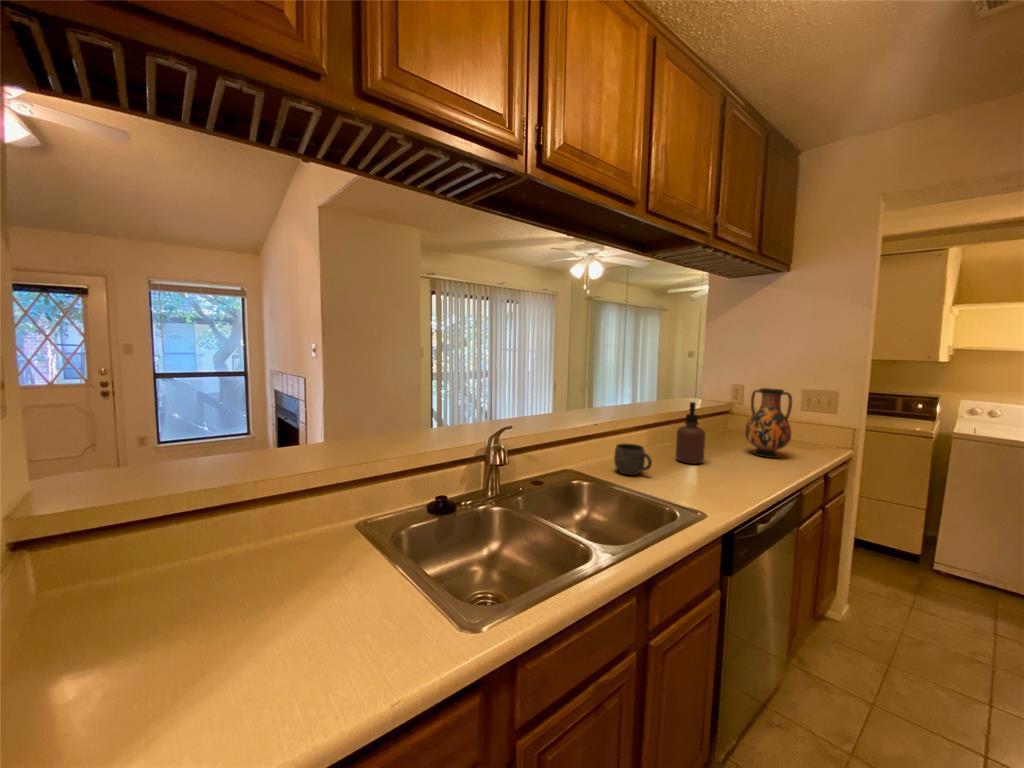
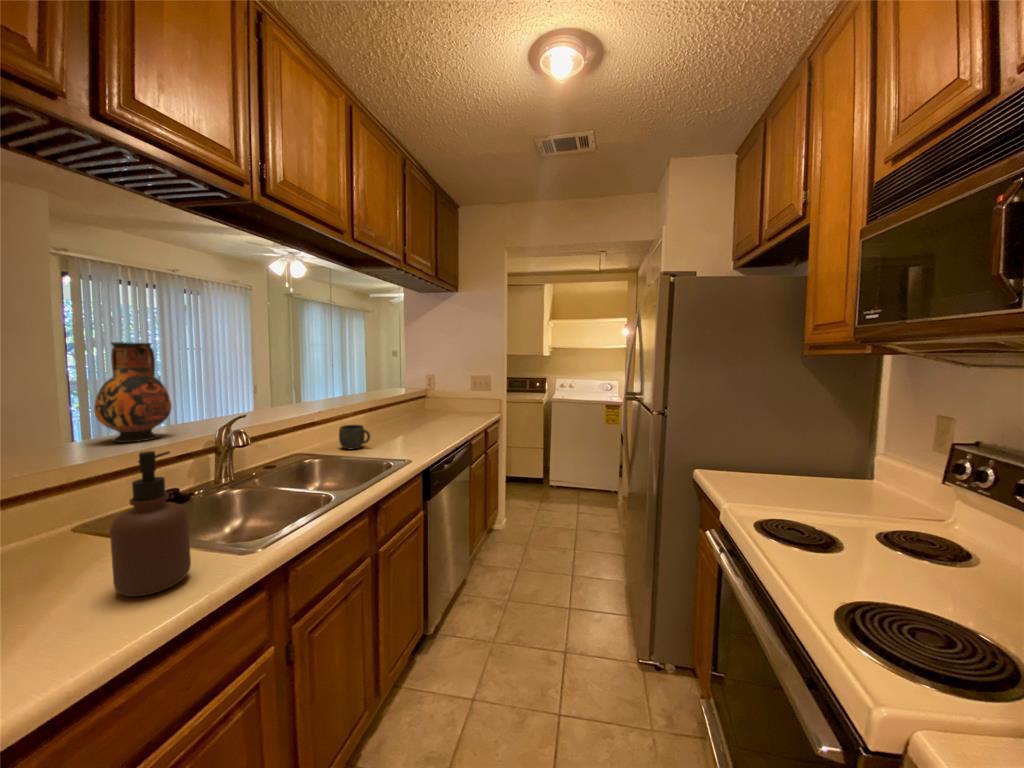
vase: present [745,388,792,458] -> present [94,342,172,443]
soap dispenser: present [676,402,705,464] -> present [110,451,191,596]

